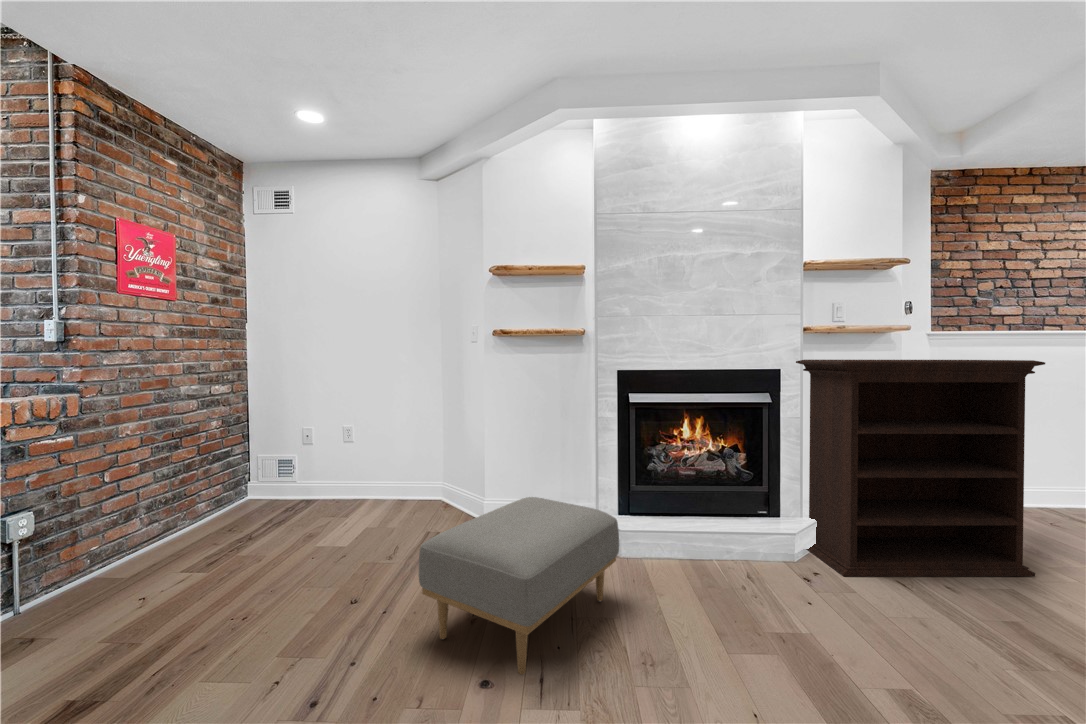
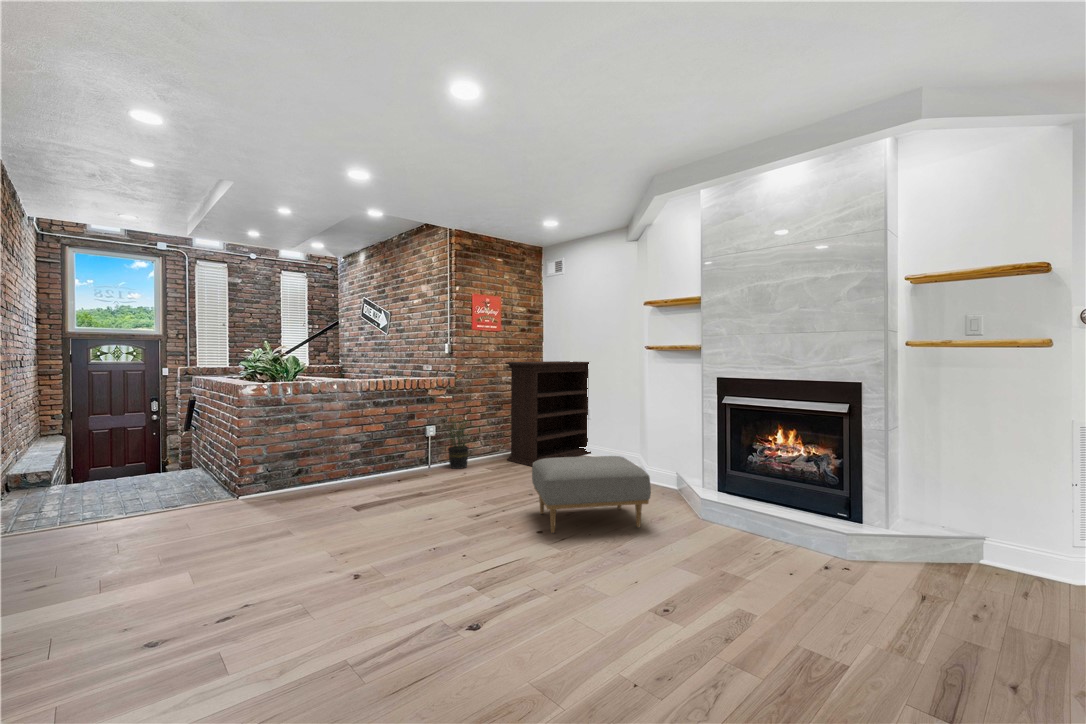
bookshelf: present [796,360,1045,577] -> present [505,361,591,466]
potted plant: none [55,457,159,599] -> present [448,415,469,469]

